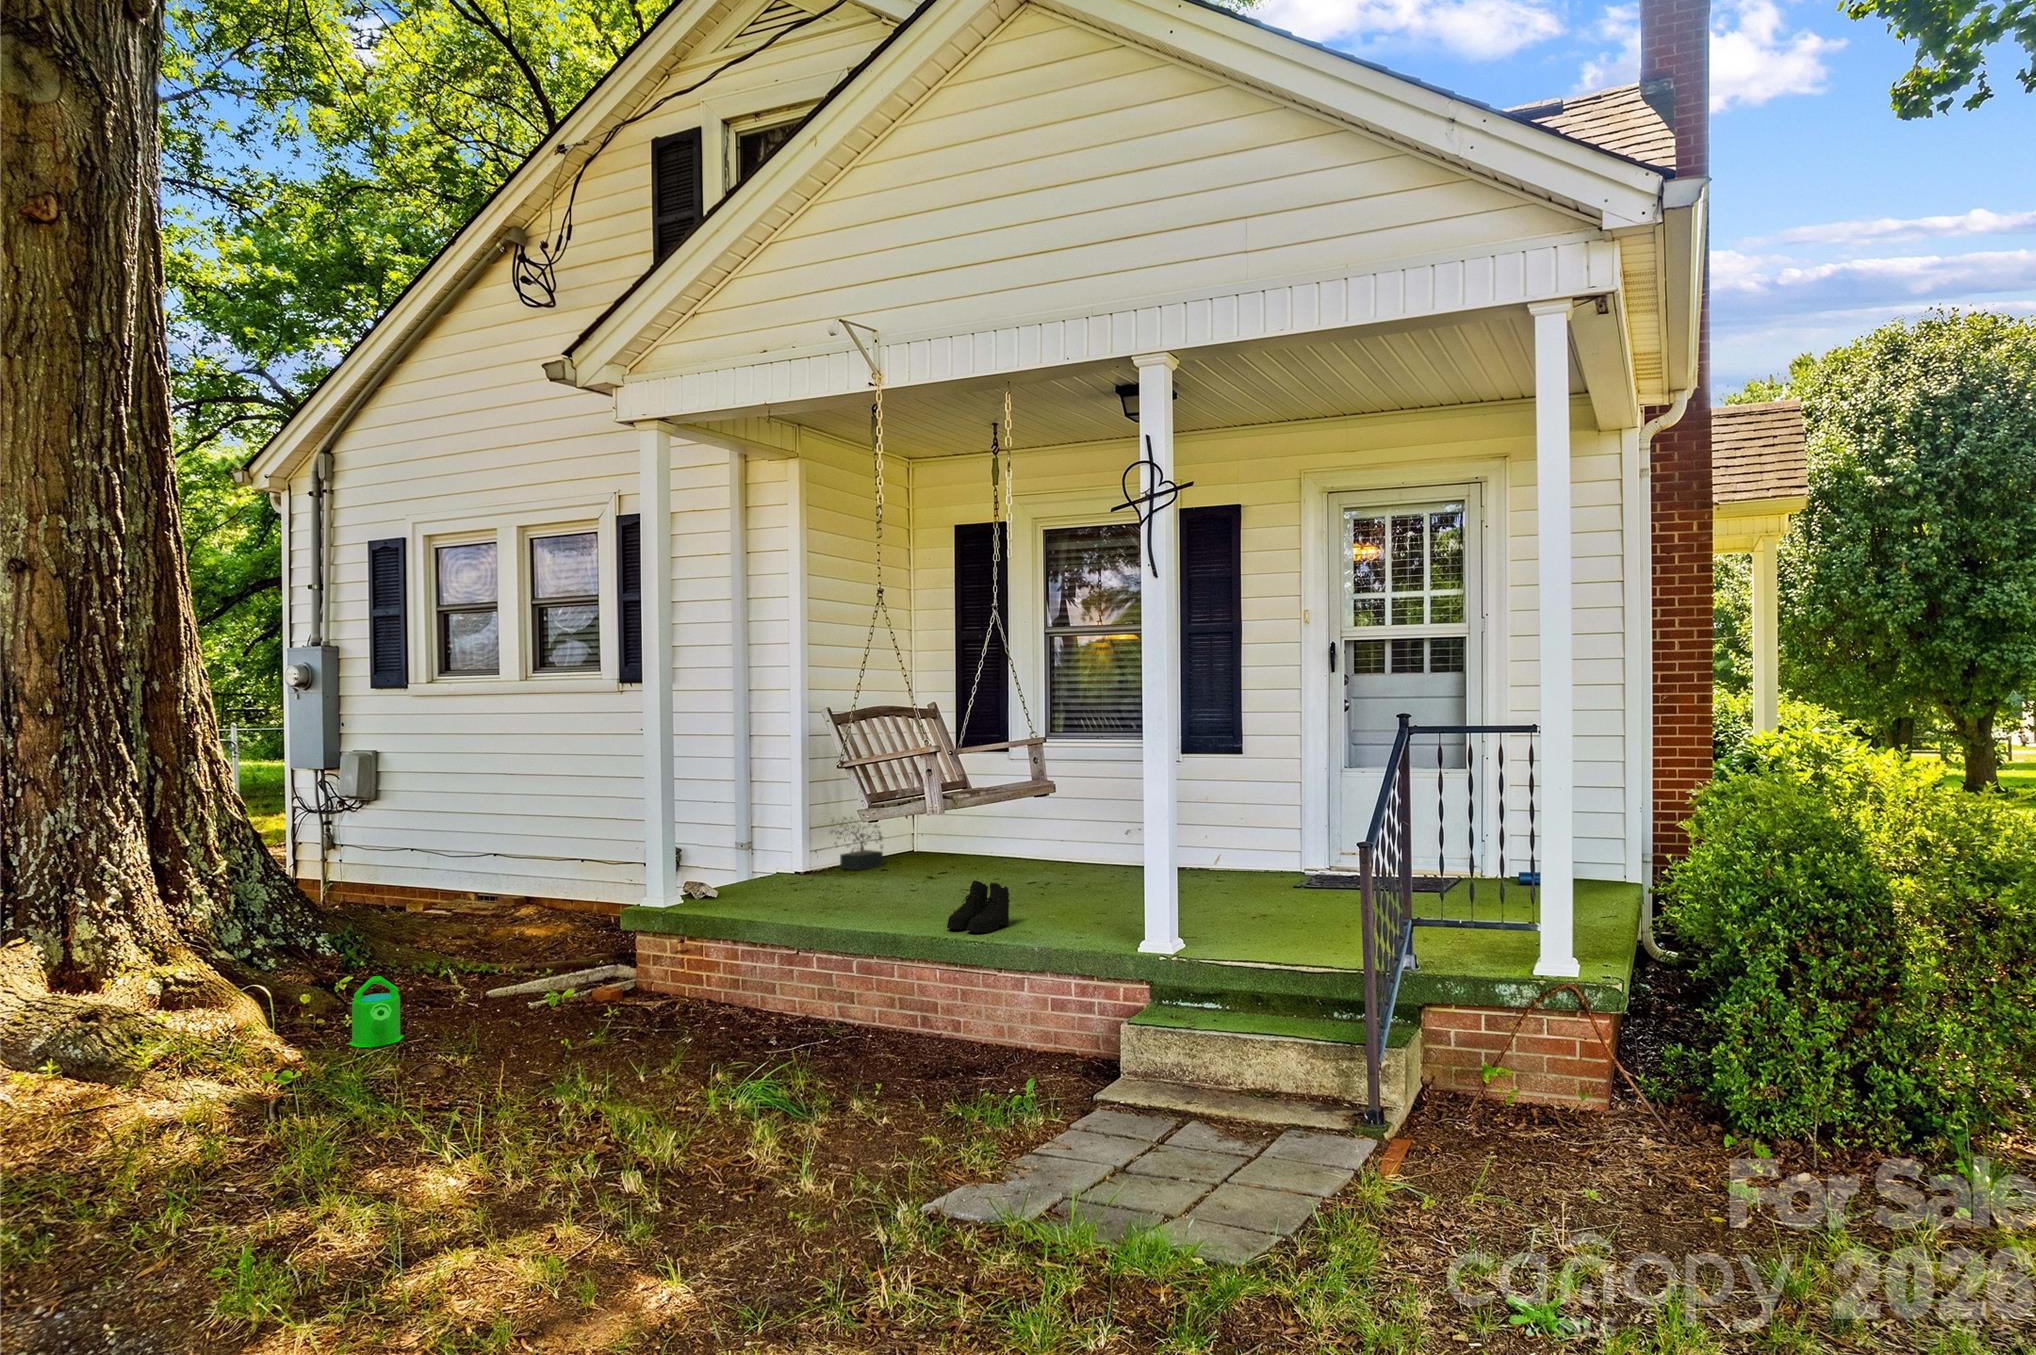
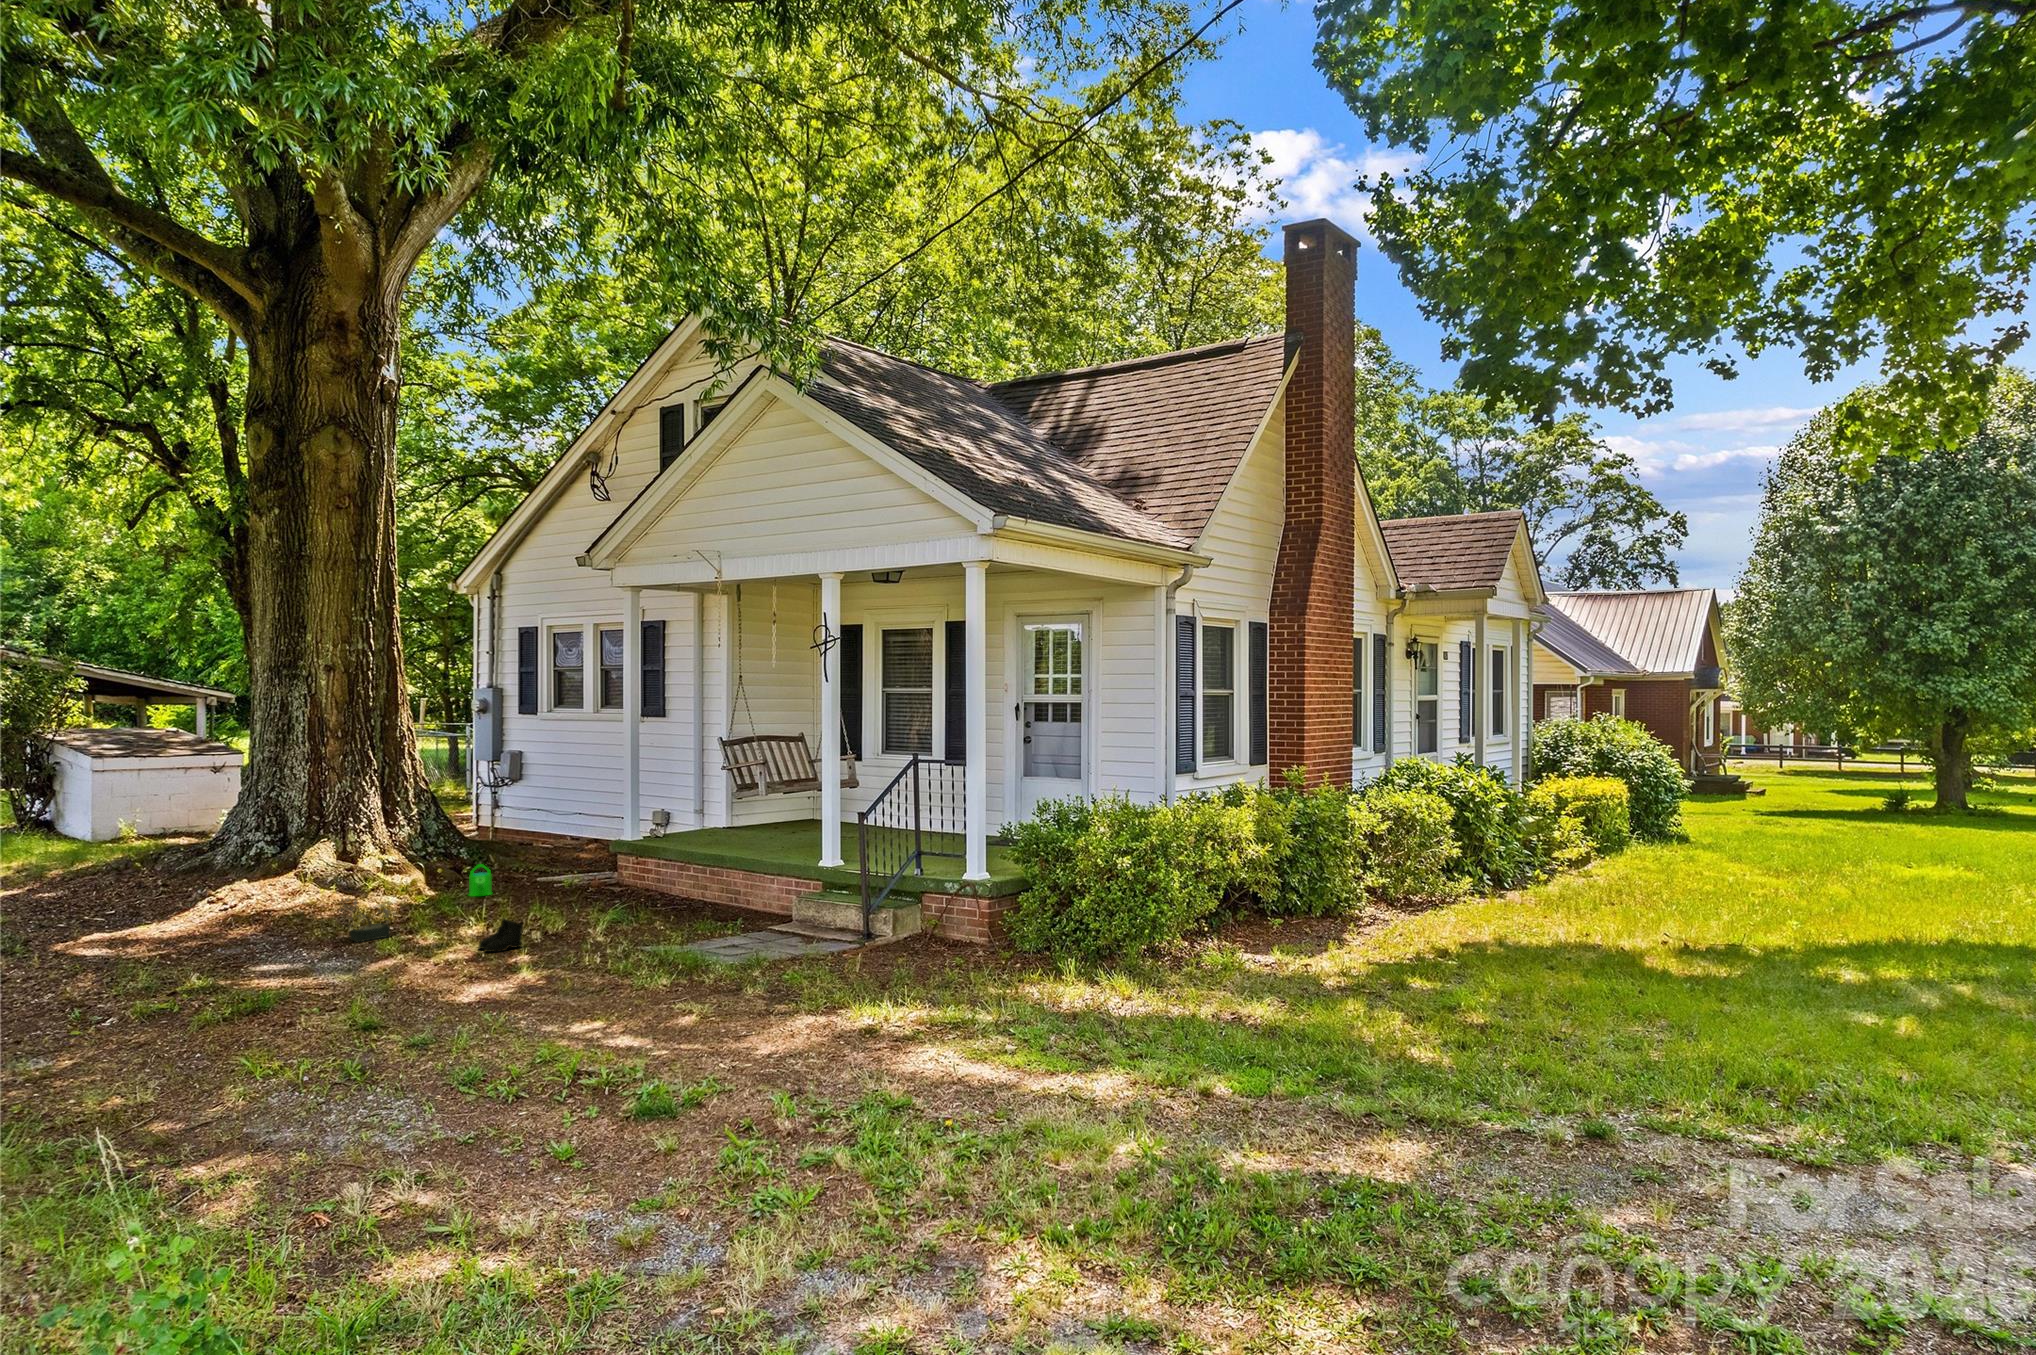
decorative plant: present [830,817,883,870] -> present [339,899,391,942]
boots: present [947,881,1010,933] -> present [478,919,523,952]

